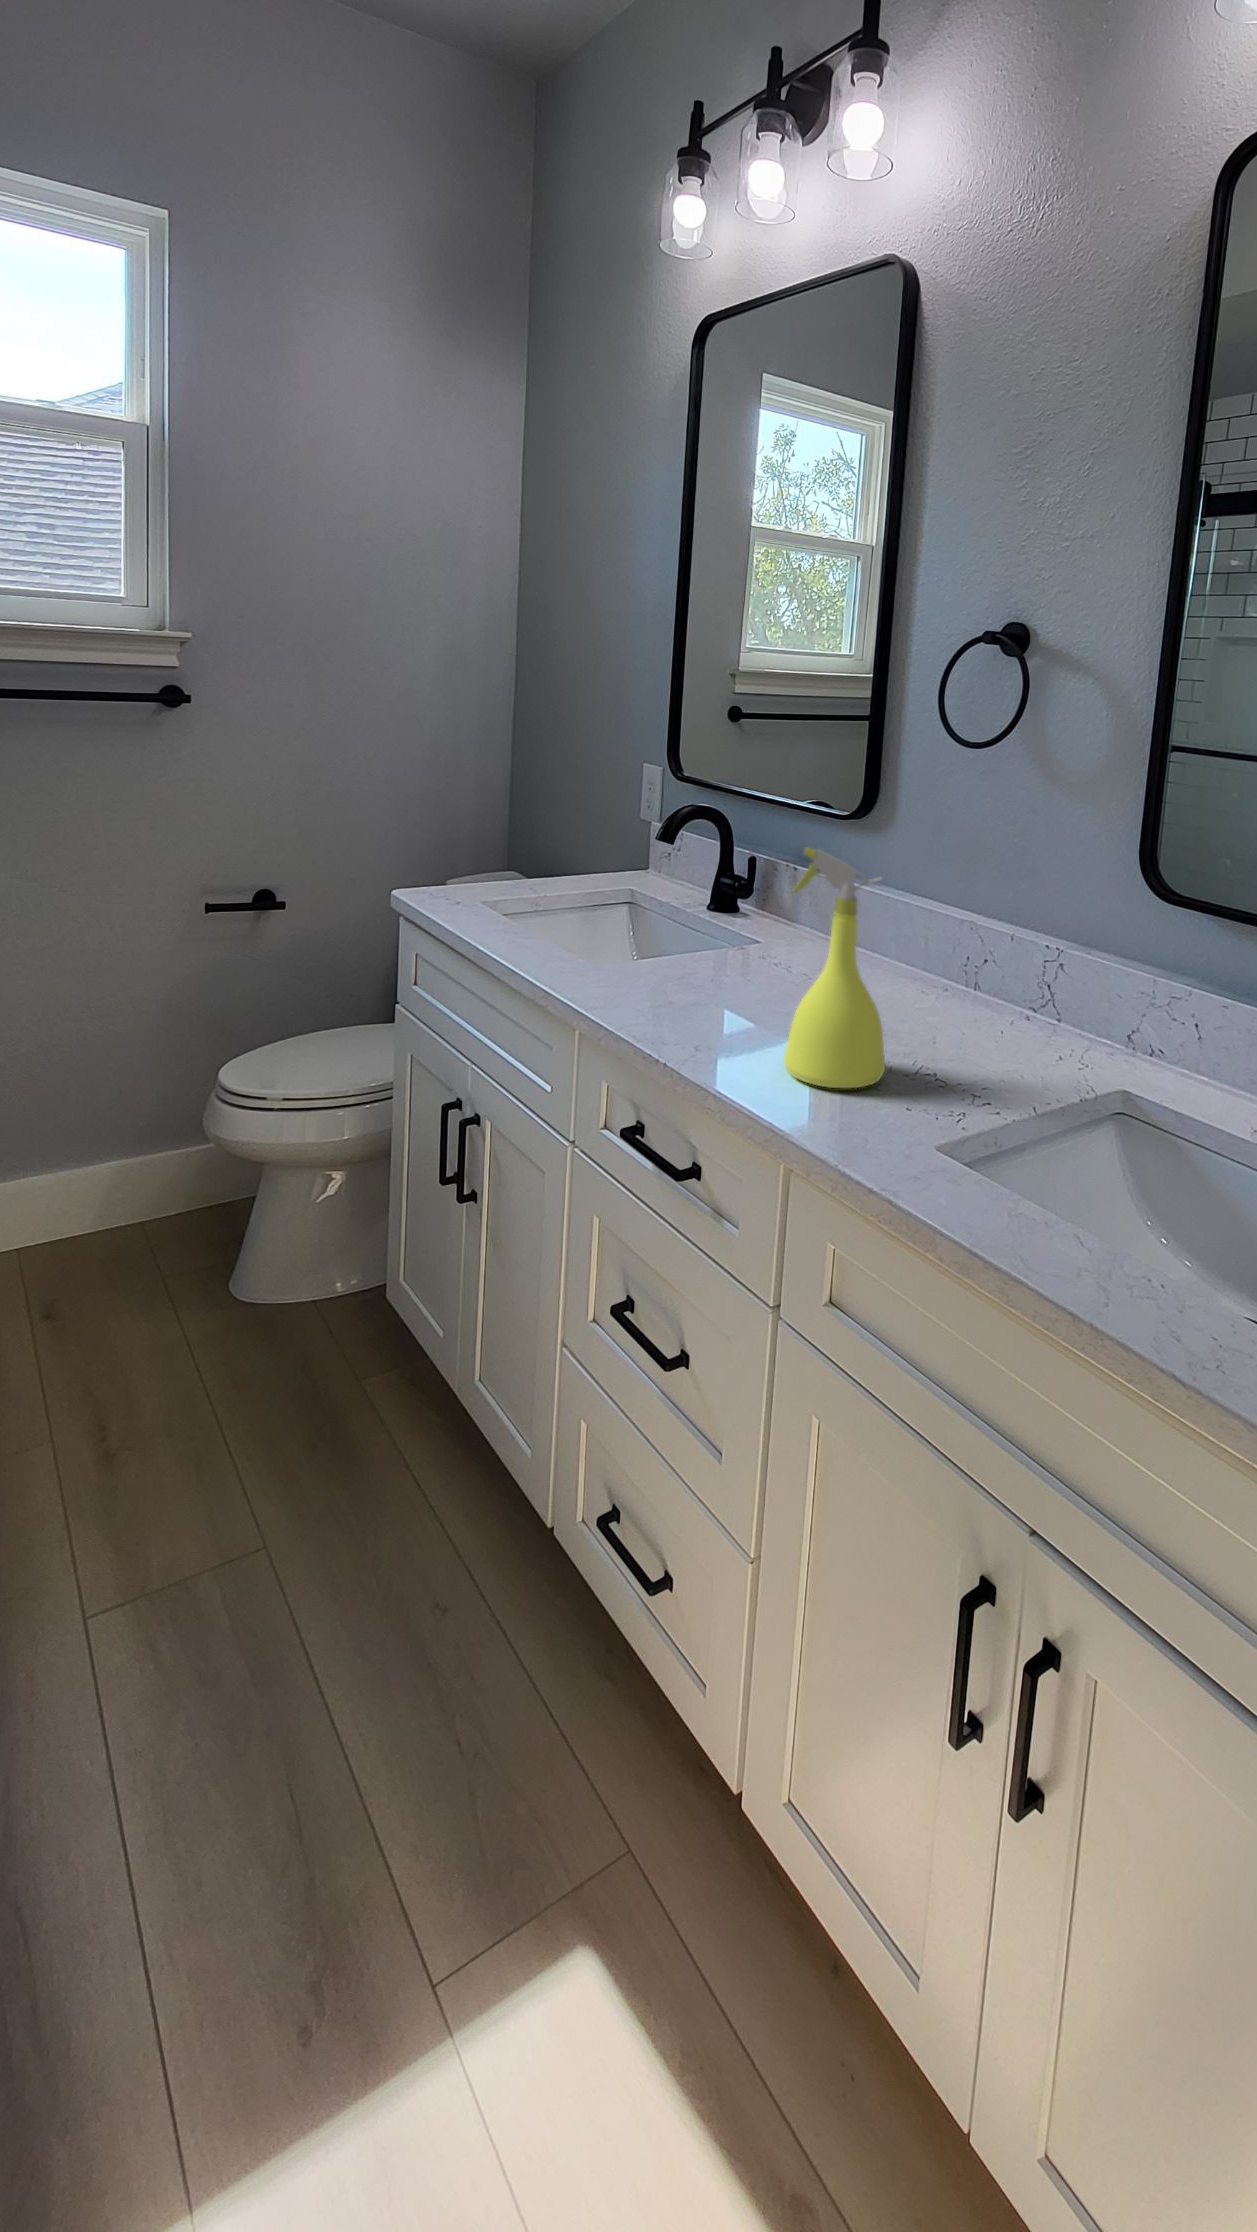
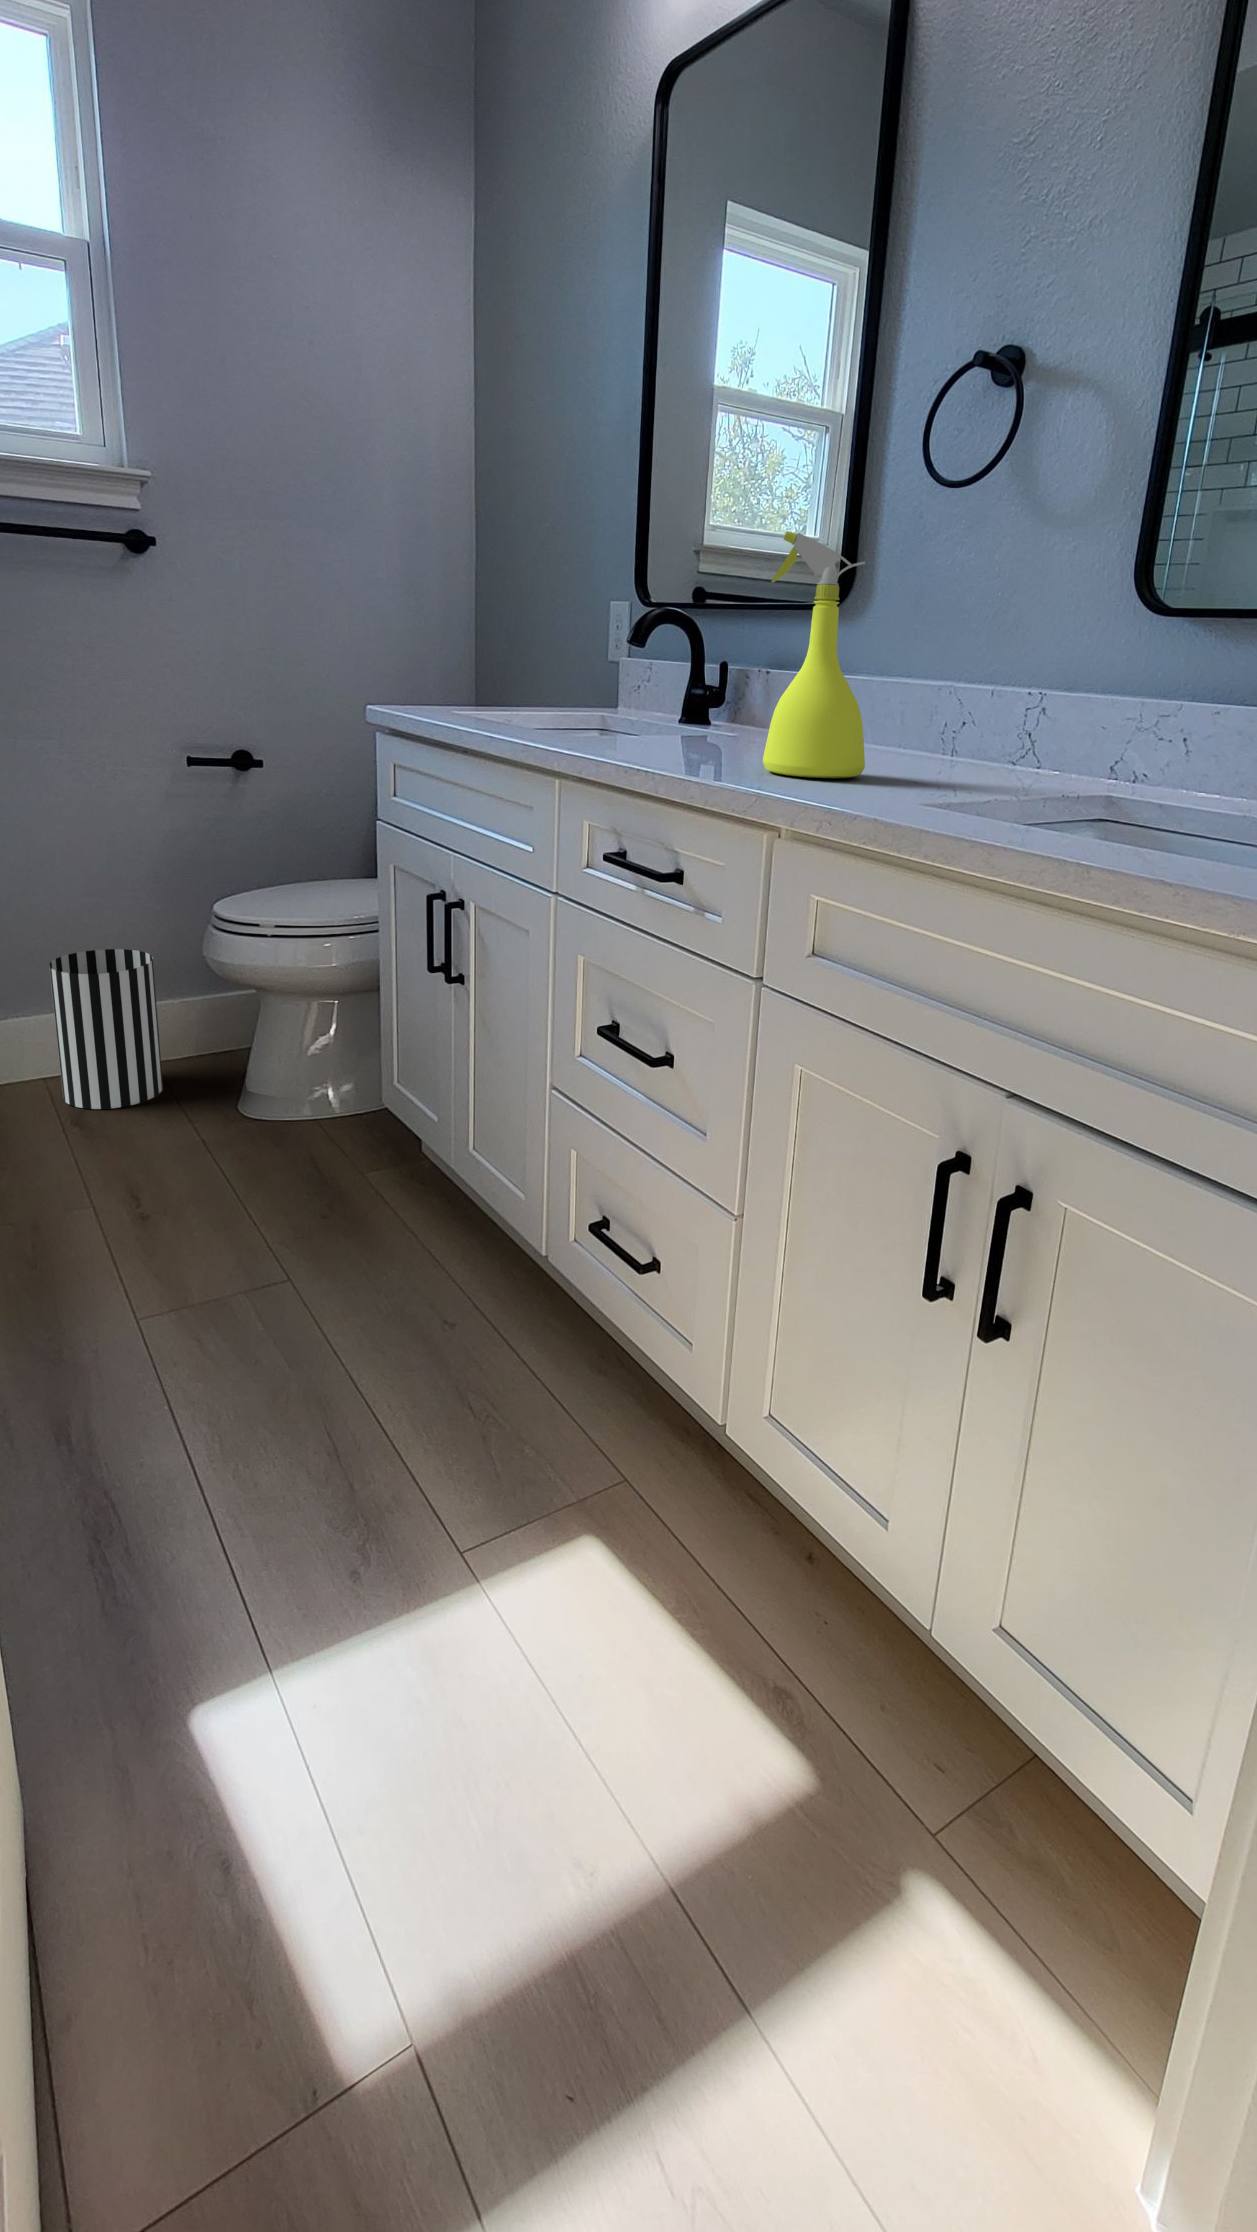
wastebasket: none [33,1109,148,1296] -> present [49,949,163,1109]

